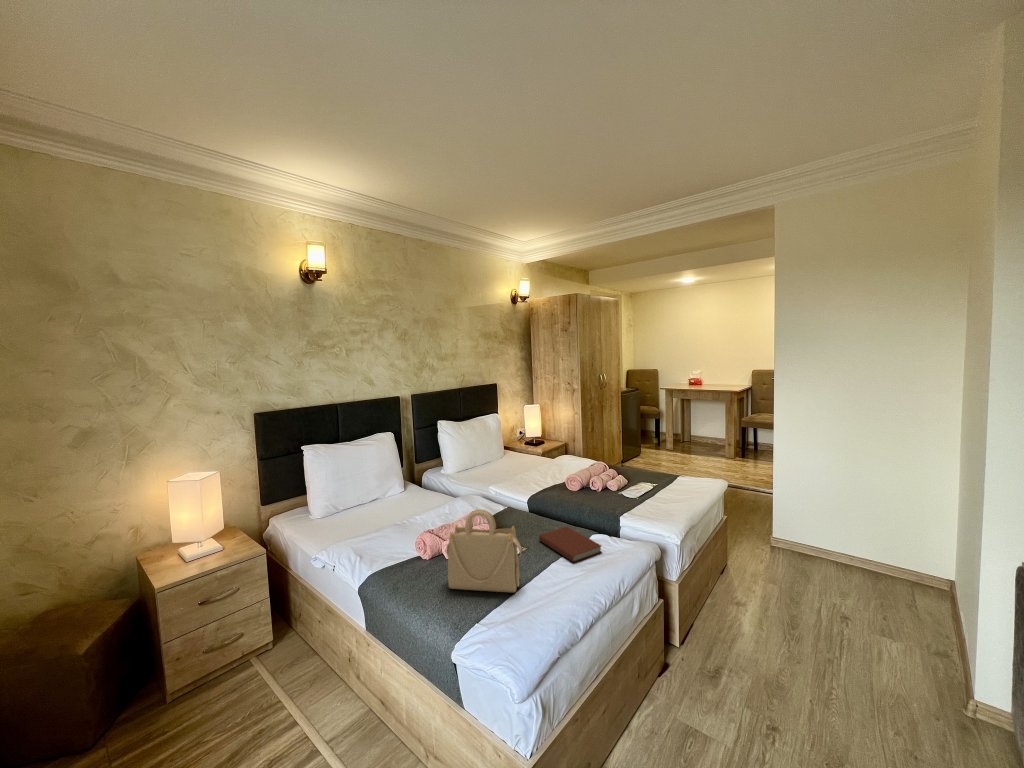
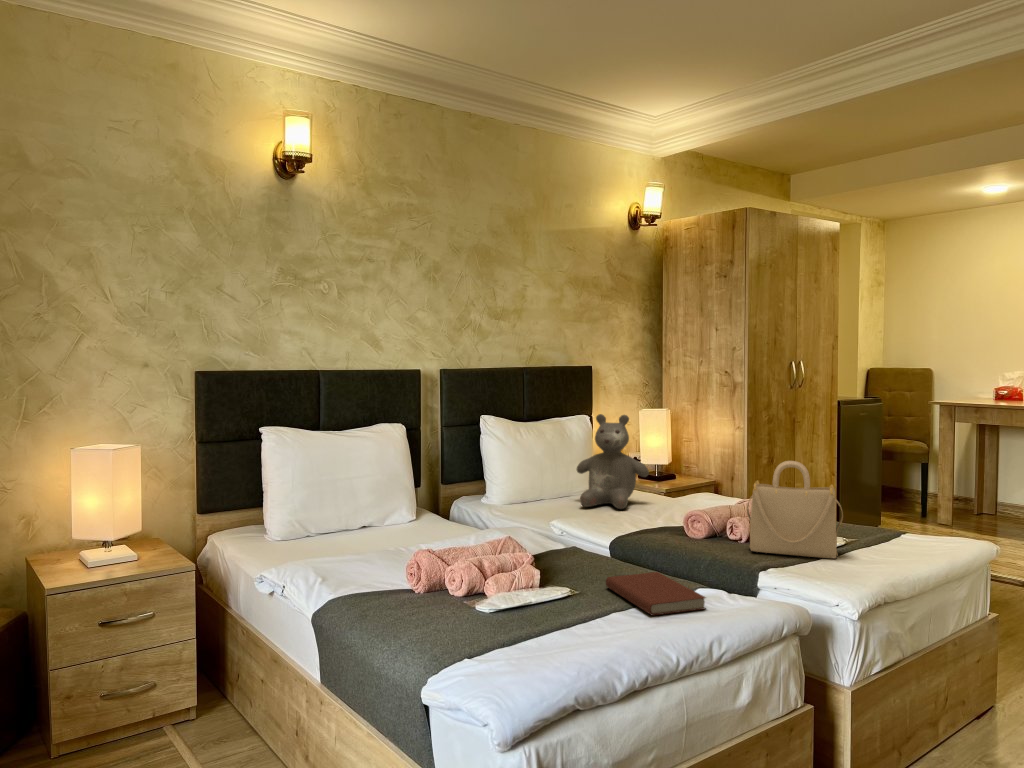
teddy bear: none [496,417,538,472] -> present [577,414,649,509]
handbag: present [447,509,522,592] -> present [747,461,843,559]

